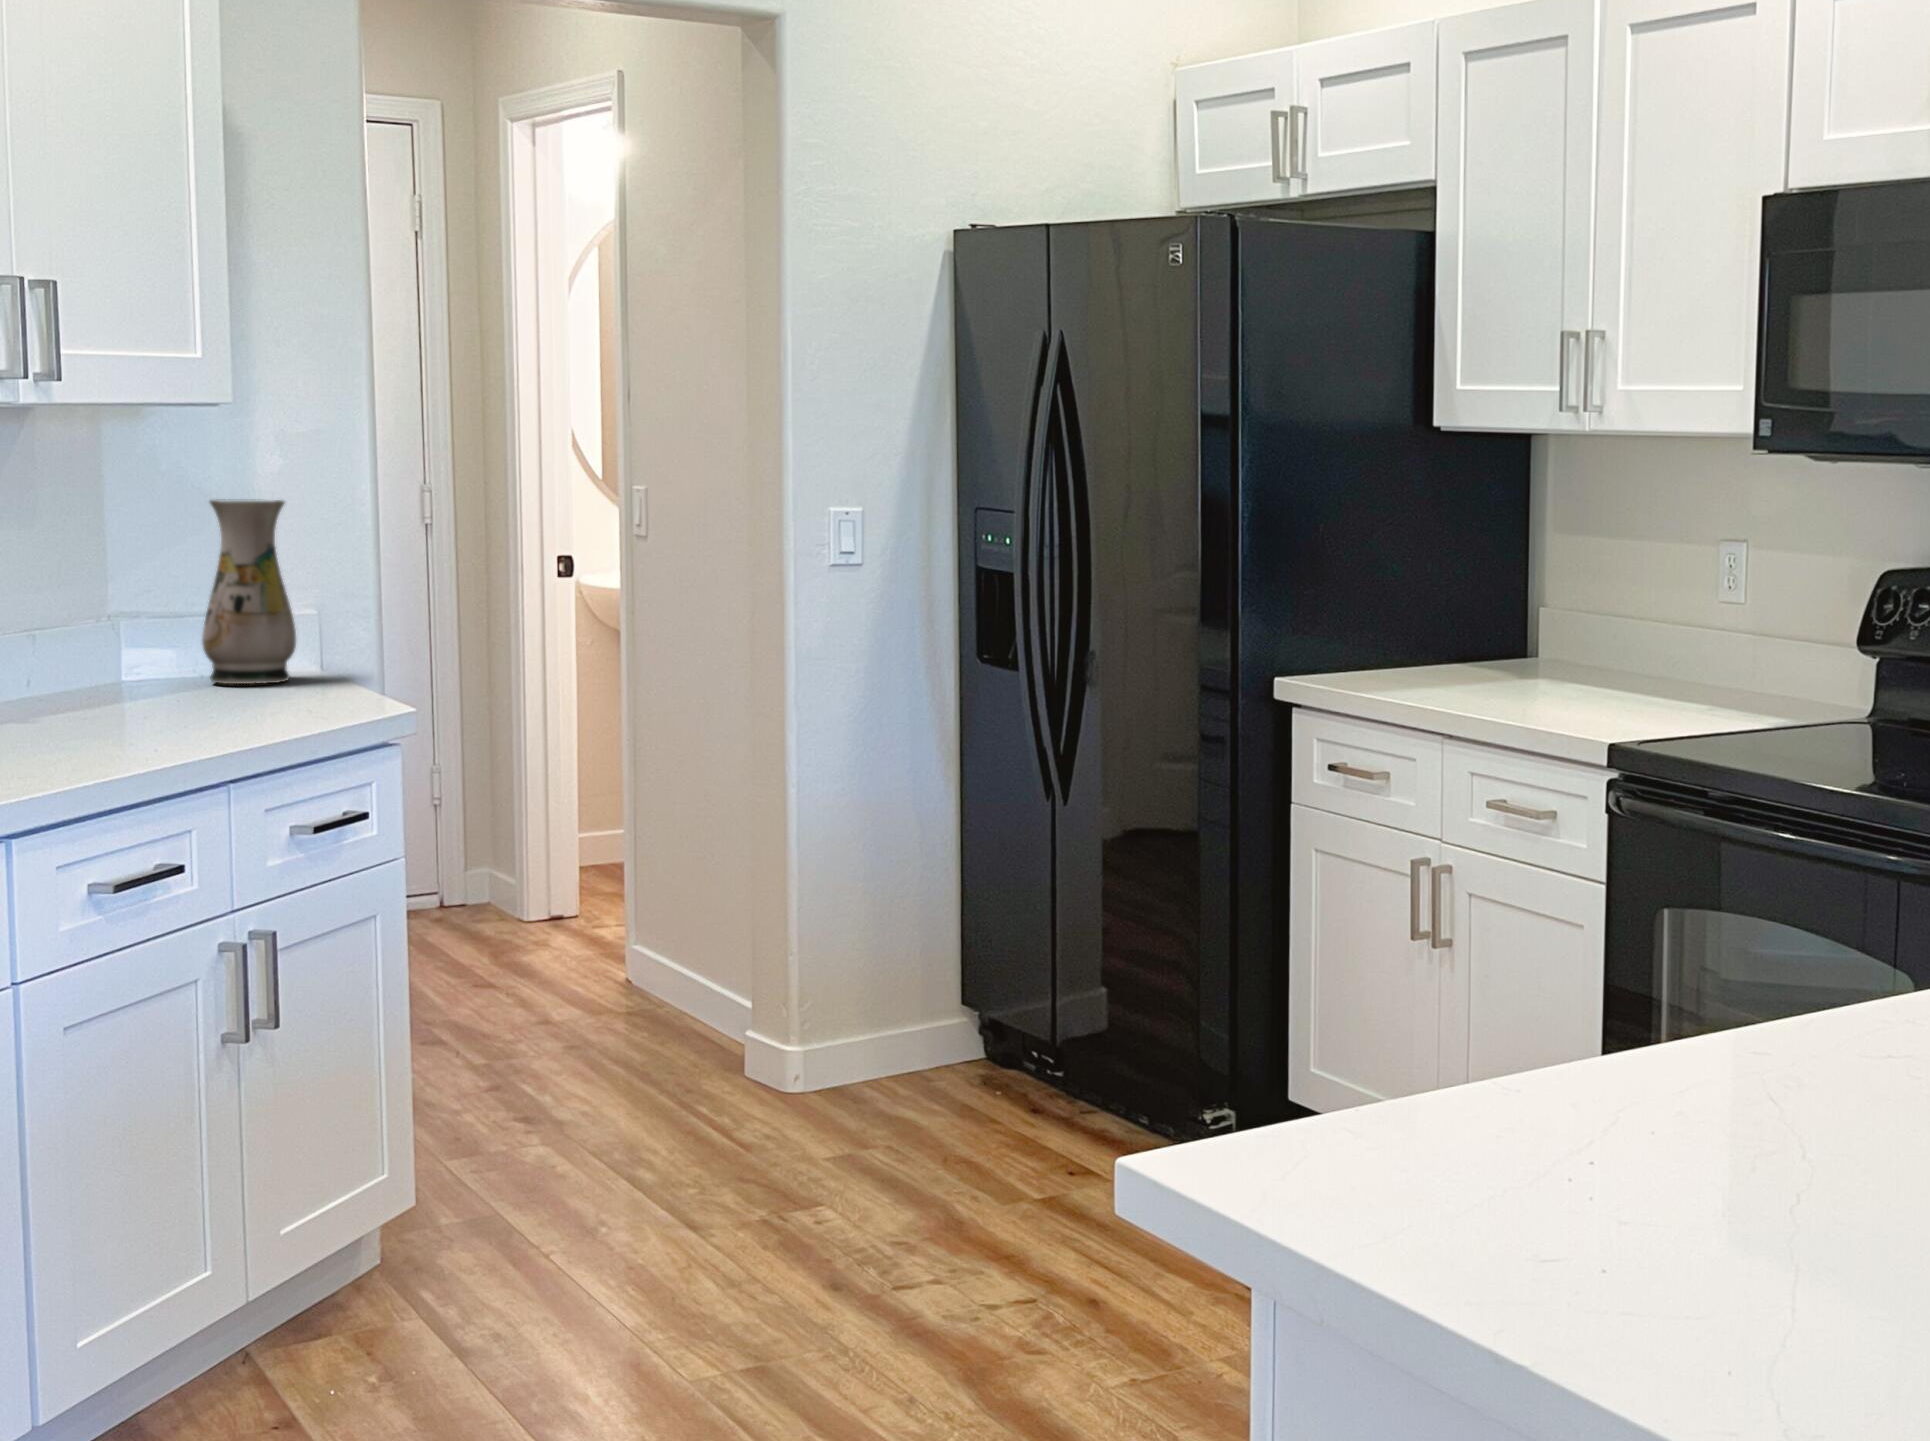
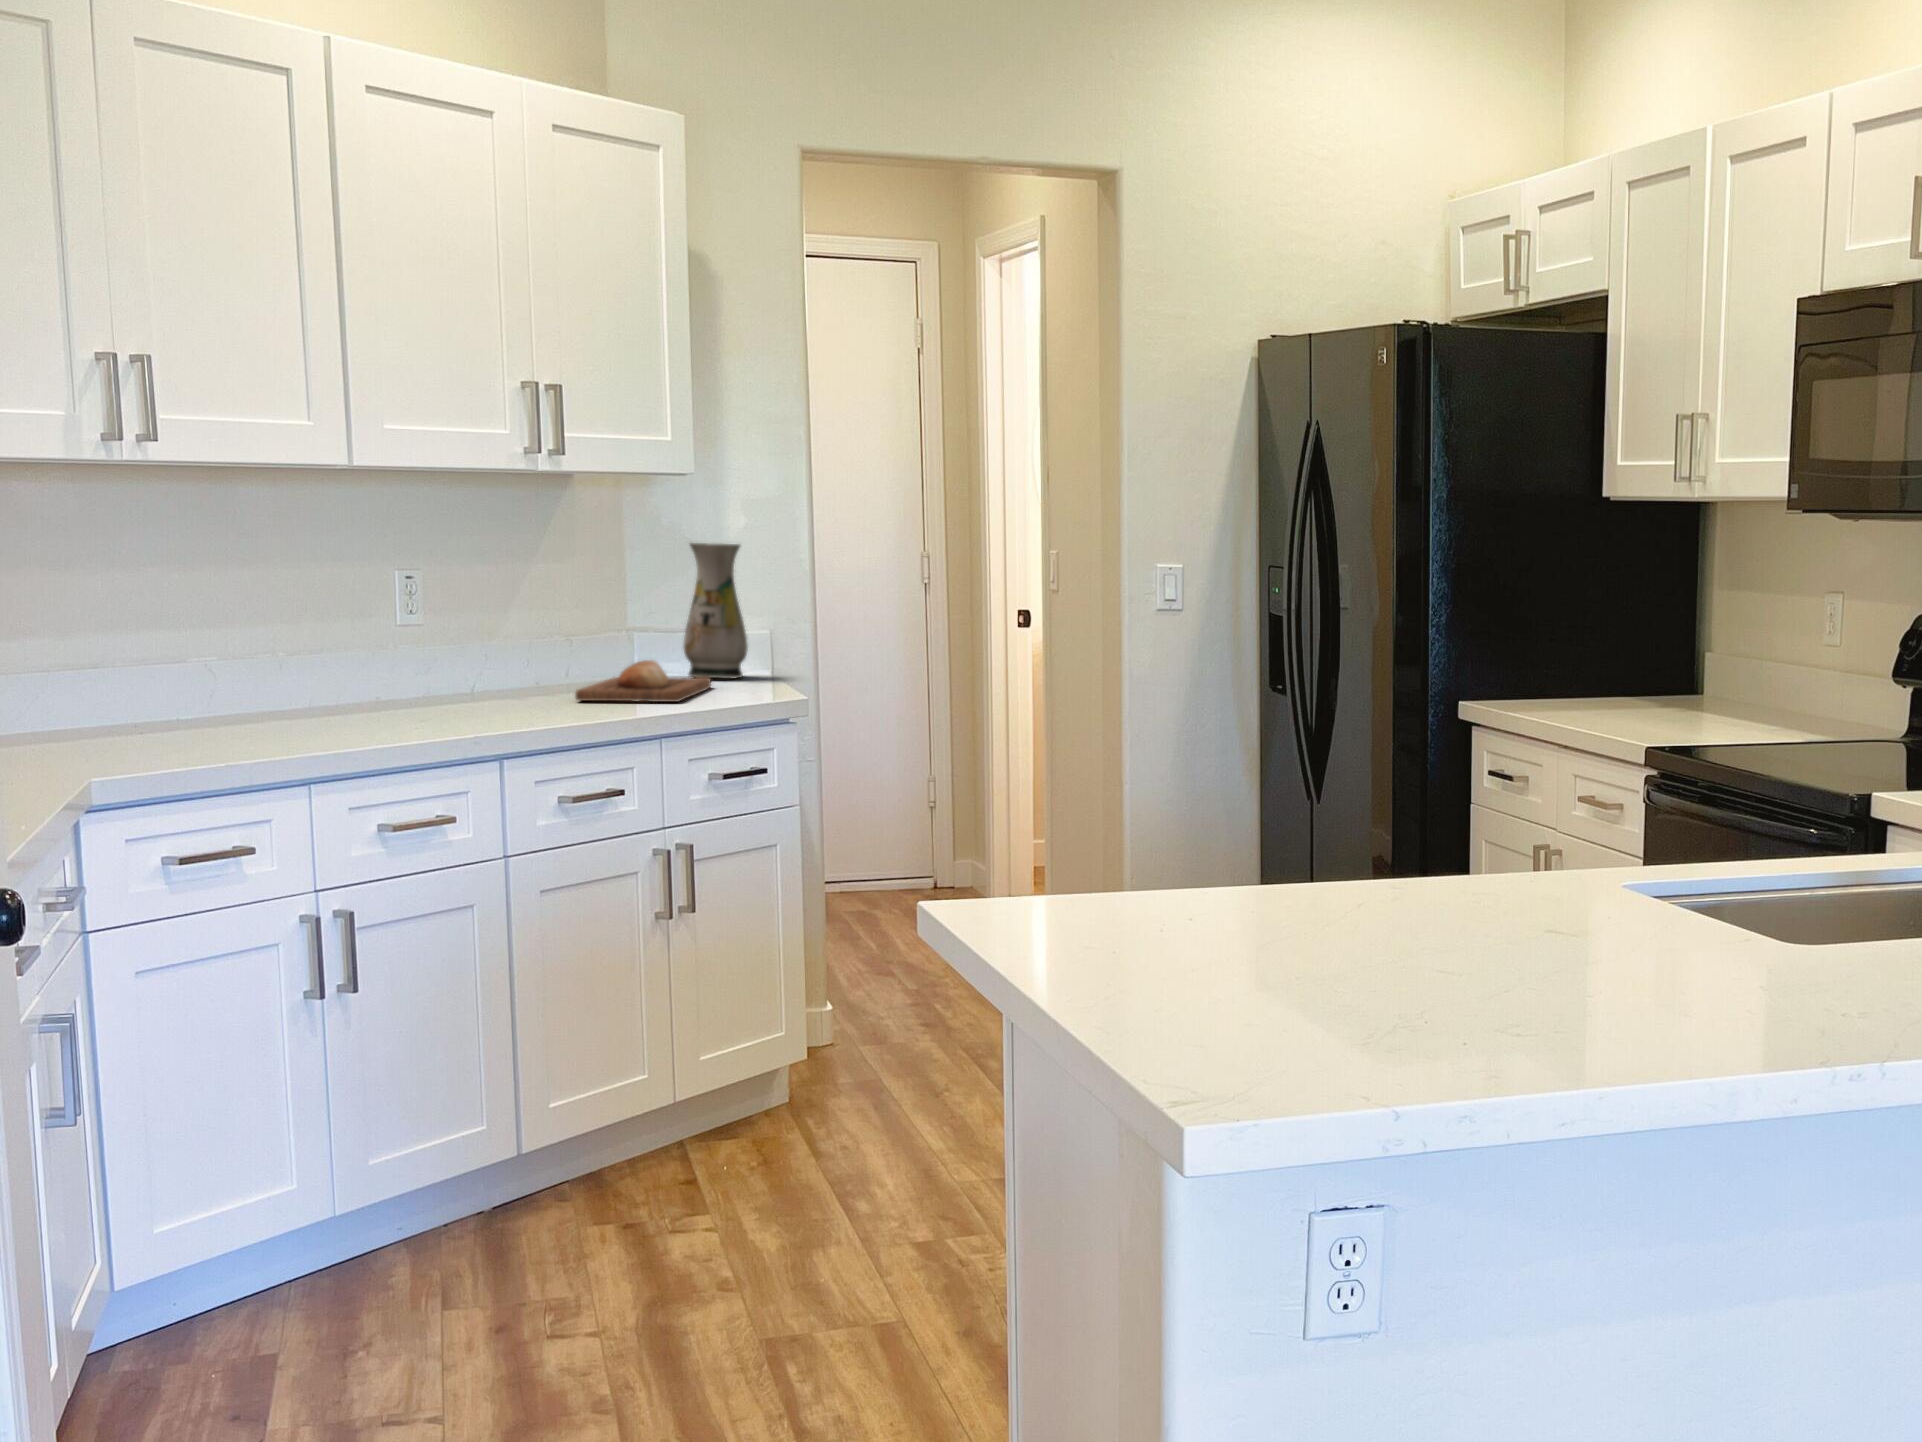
bread loaf: none [74,668,260,736] -> present [575,660,711,702]

